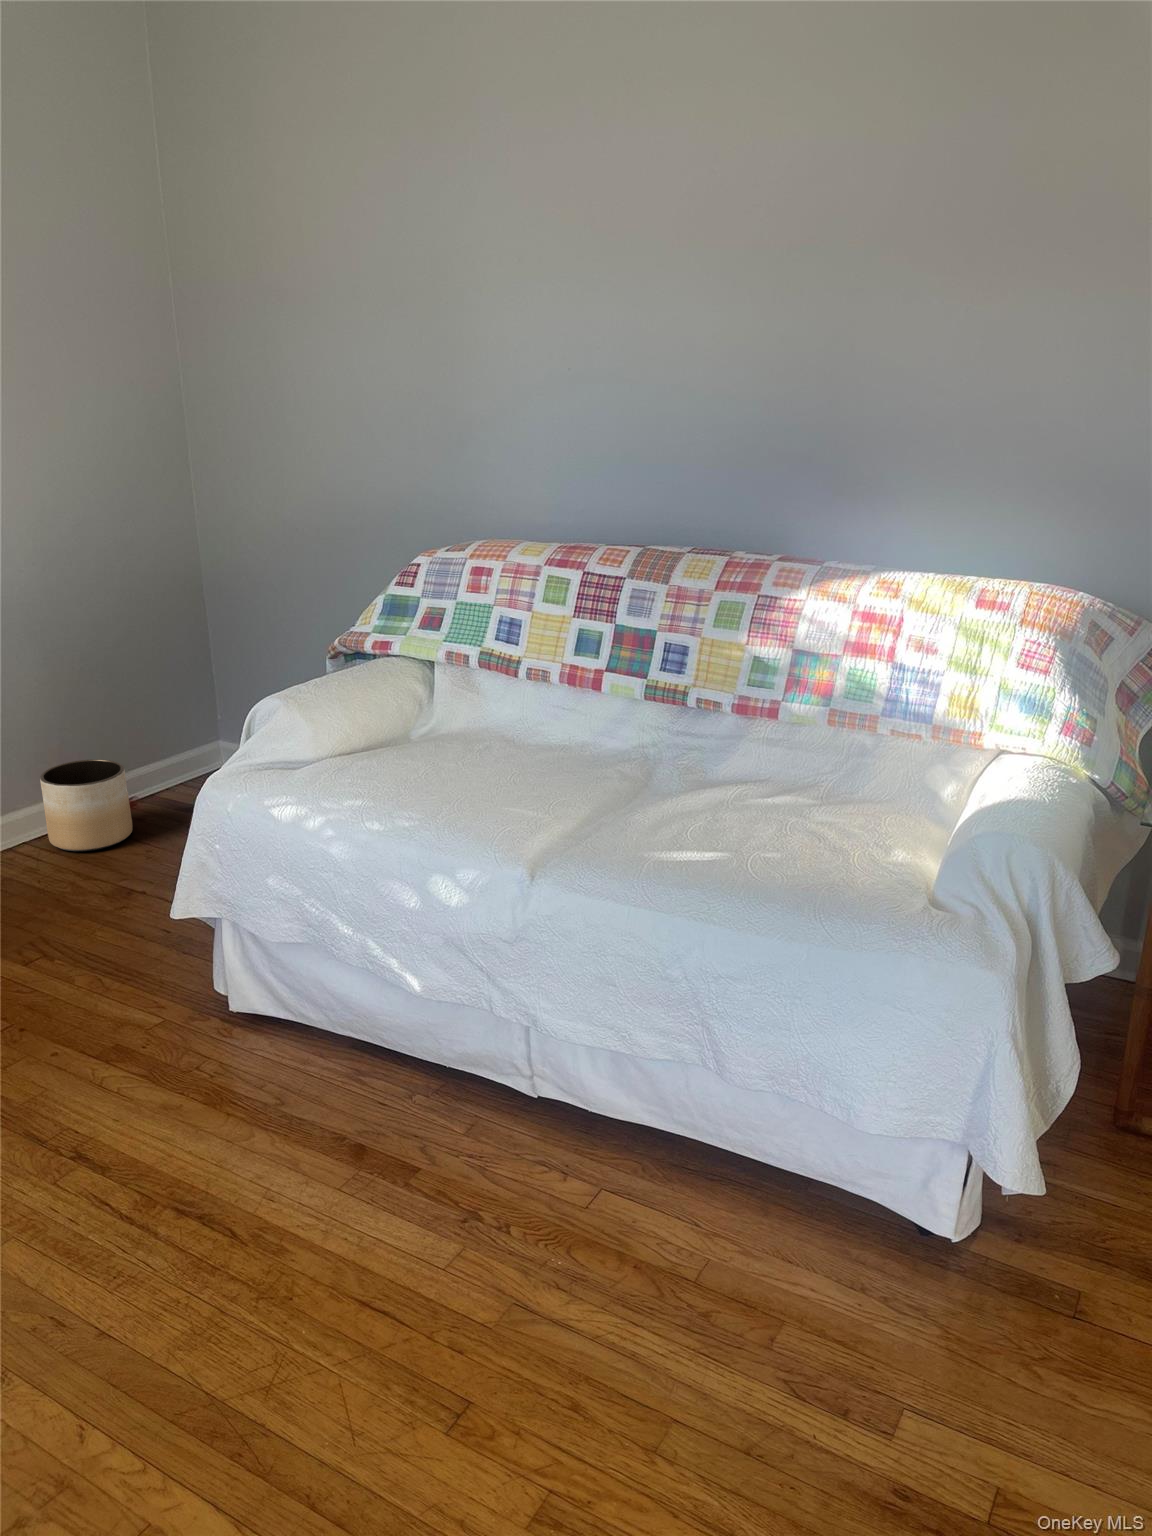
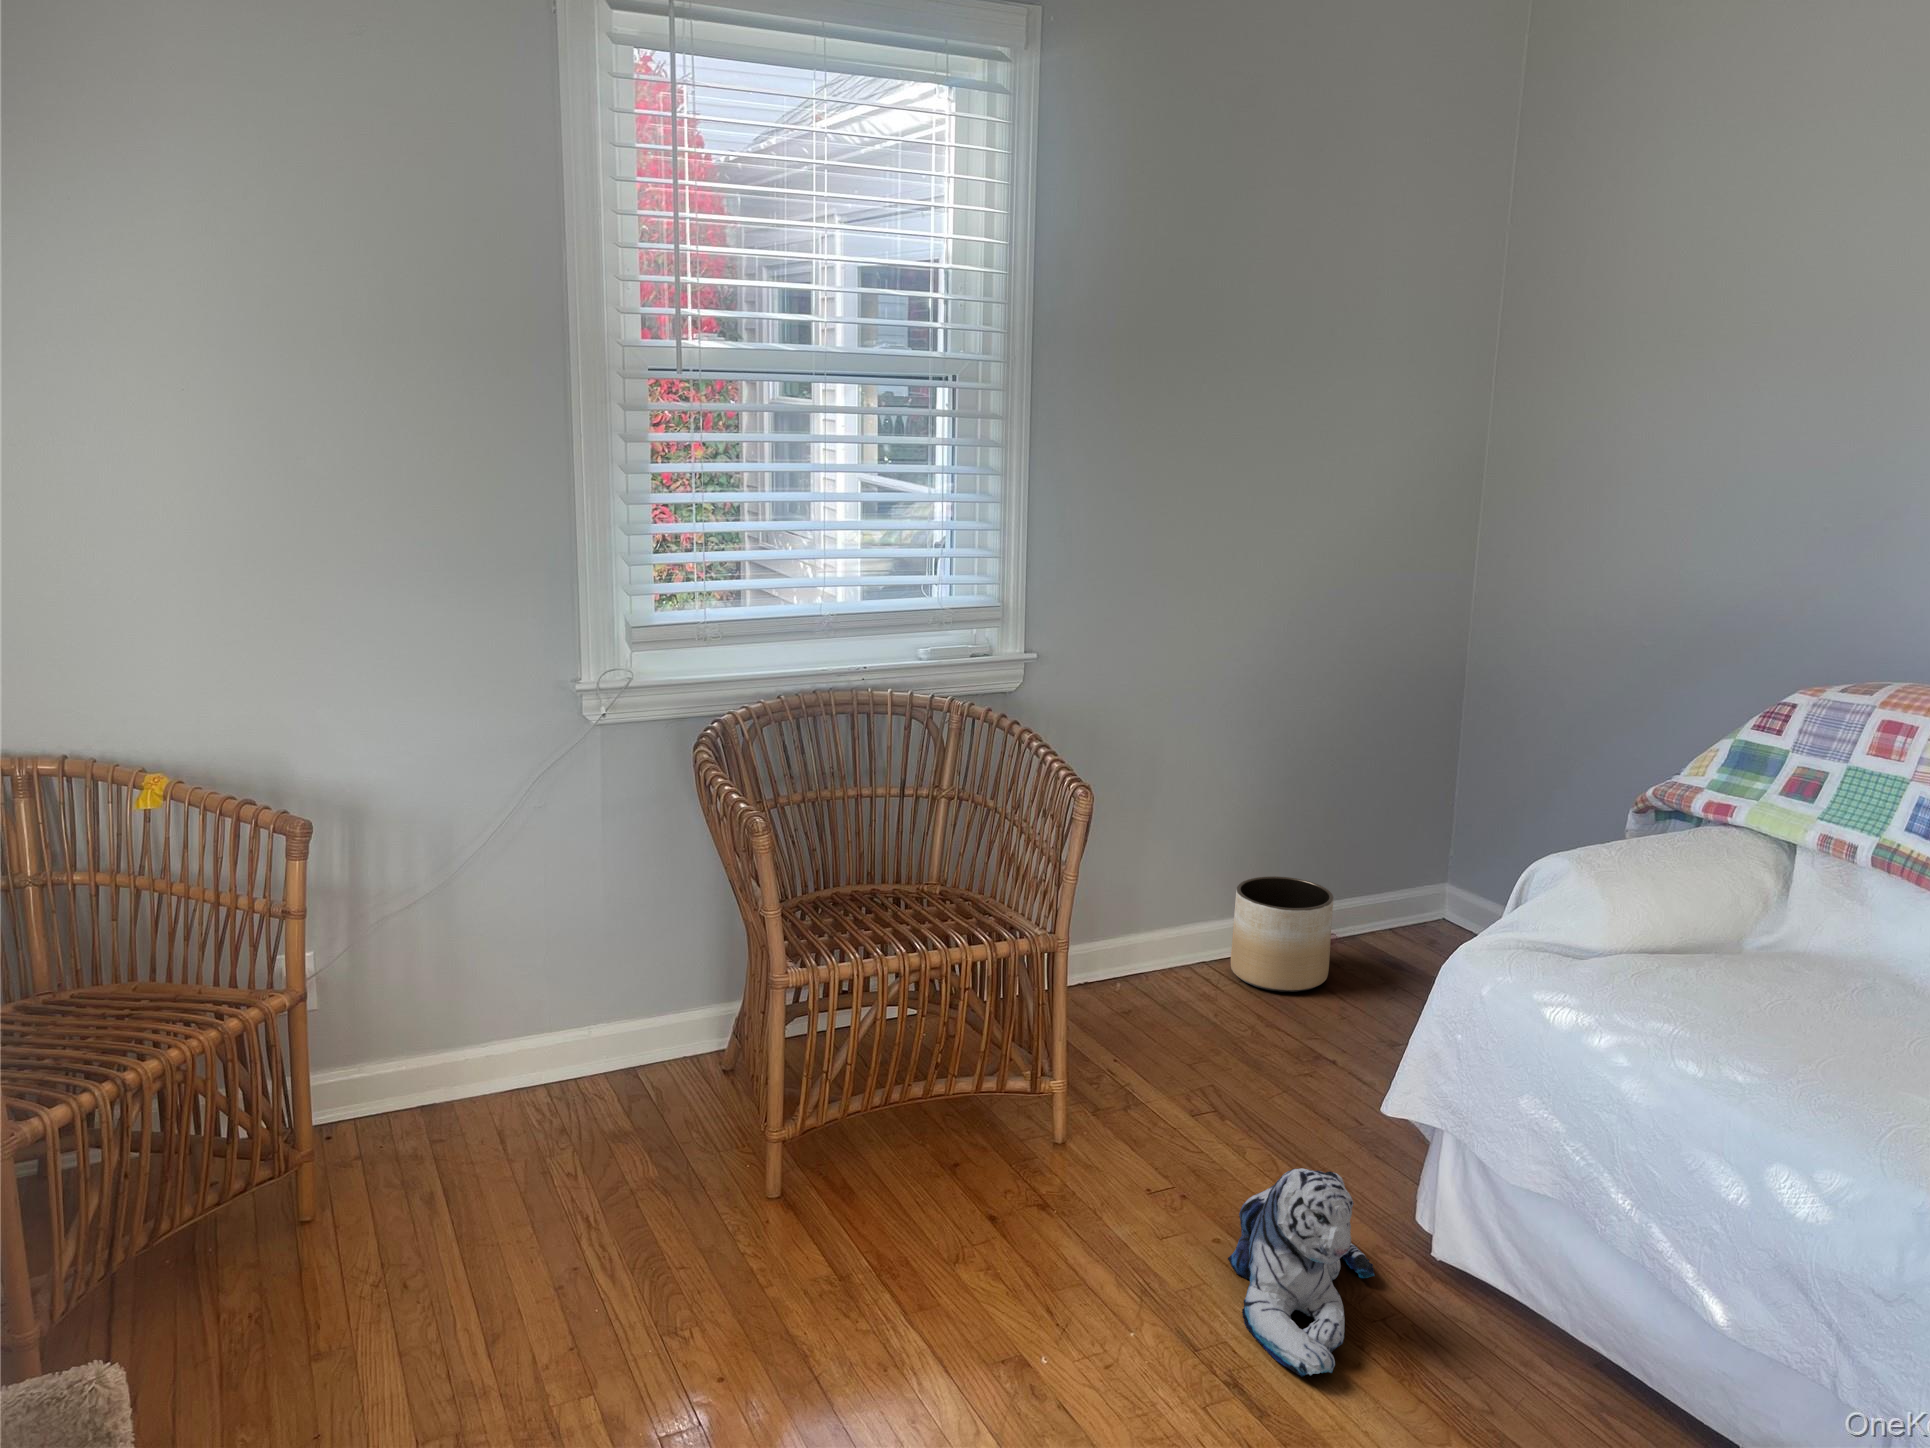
plush toy: none [68,973,189,1129] -> present [1228,1168,1375,1376]

